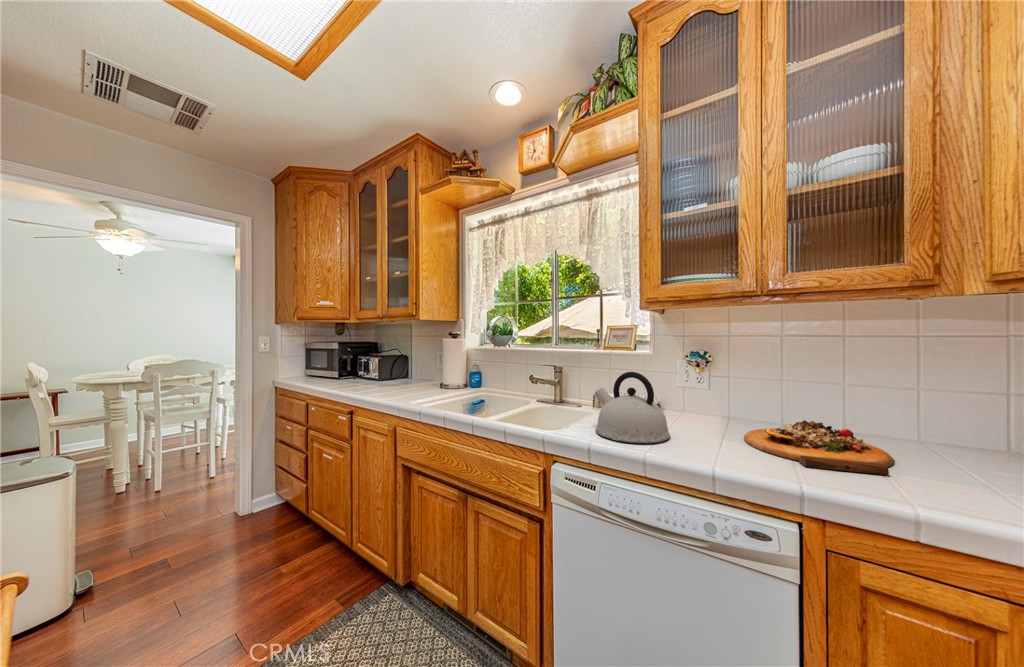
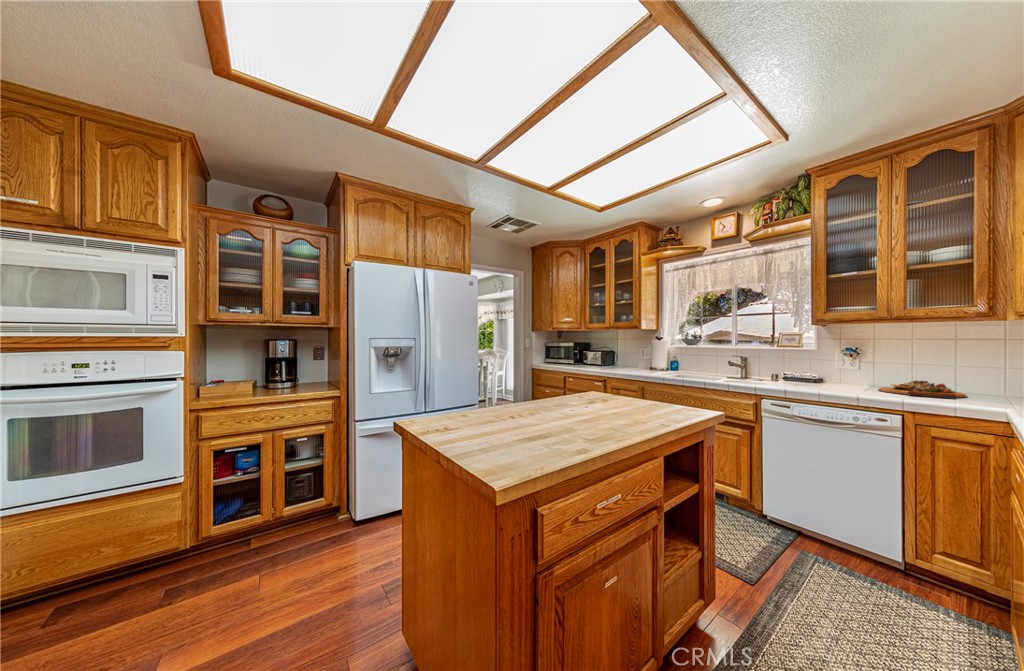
kettle: present [594,372,670,443] -> none [782,355,831,388]

